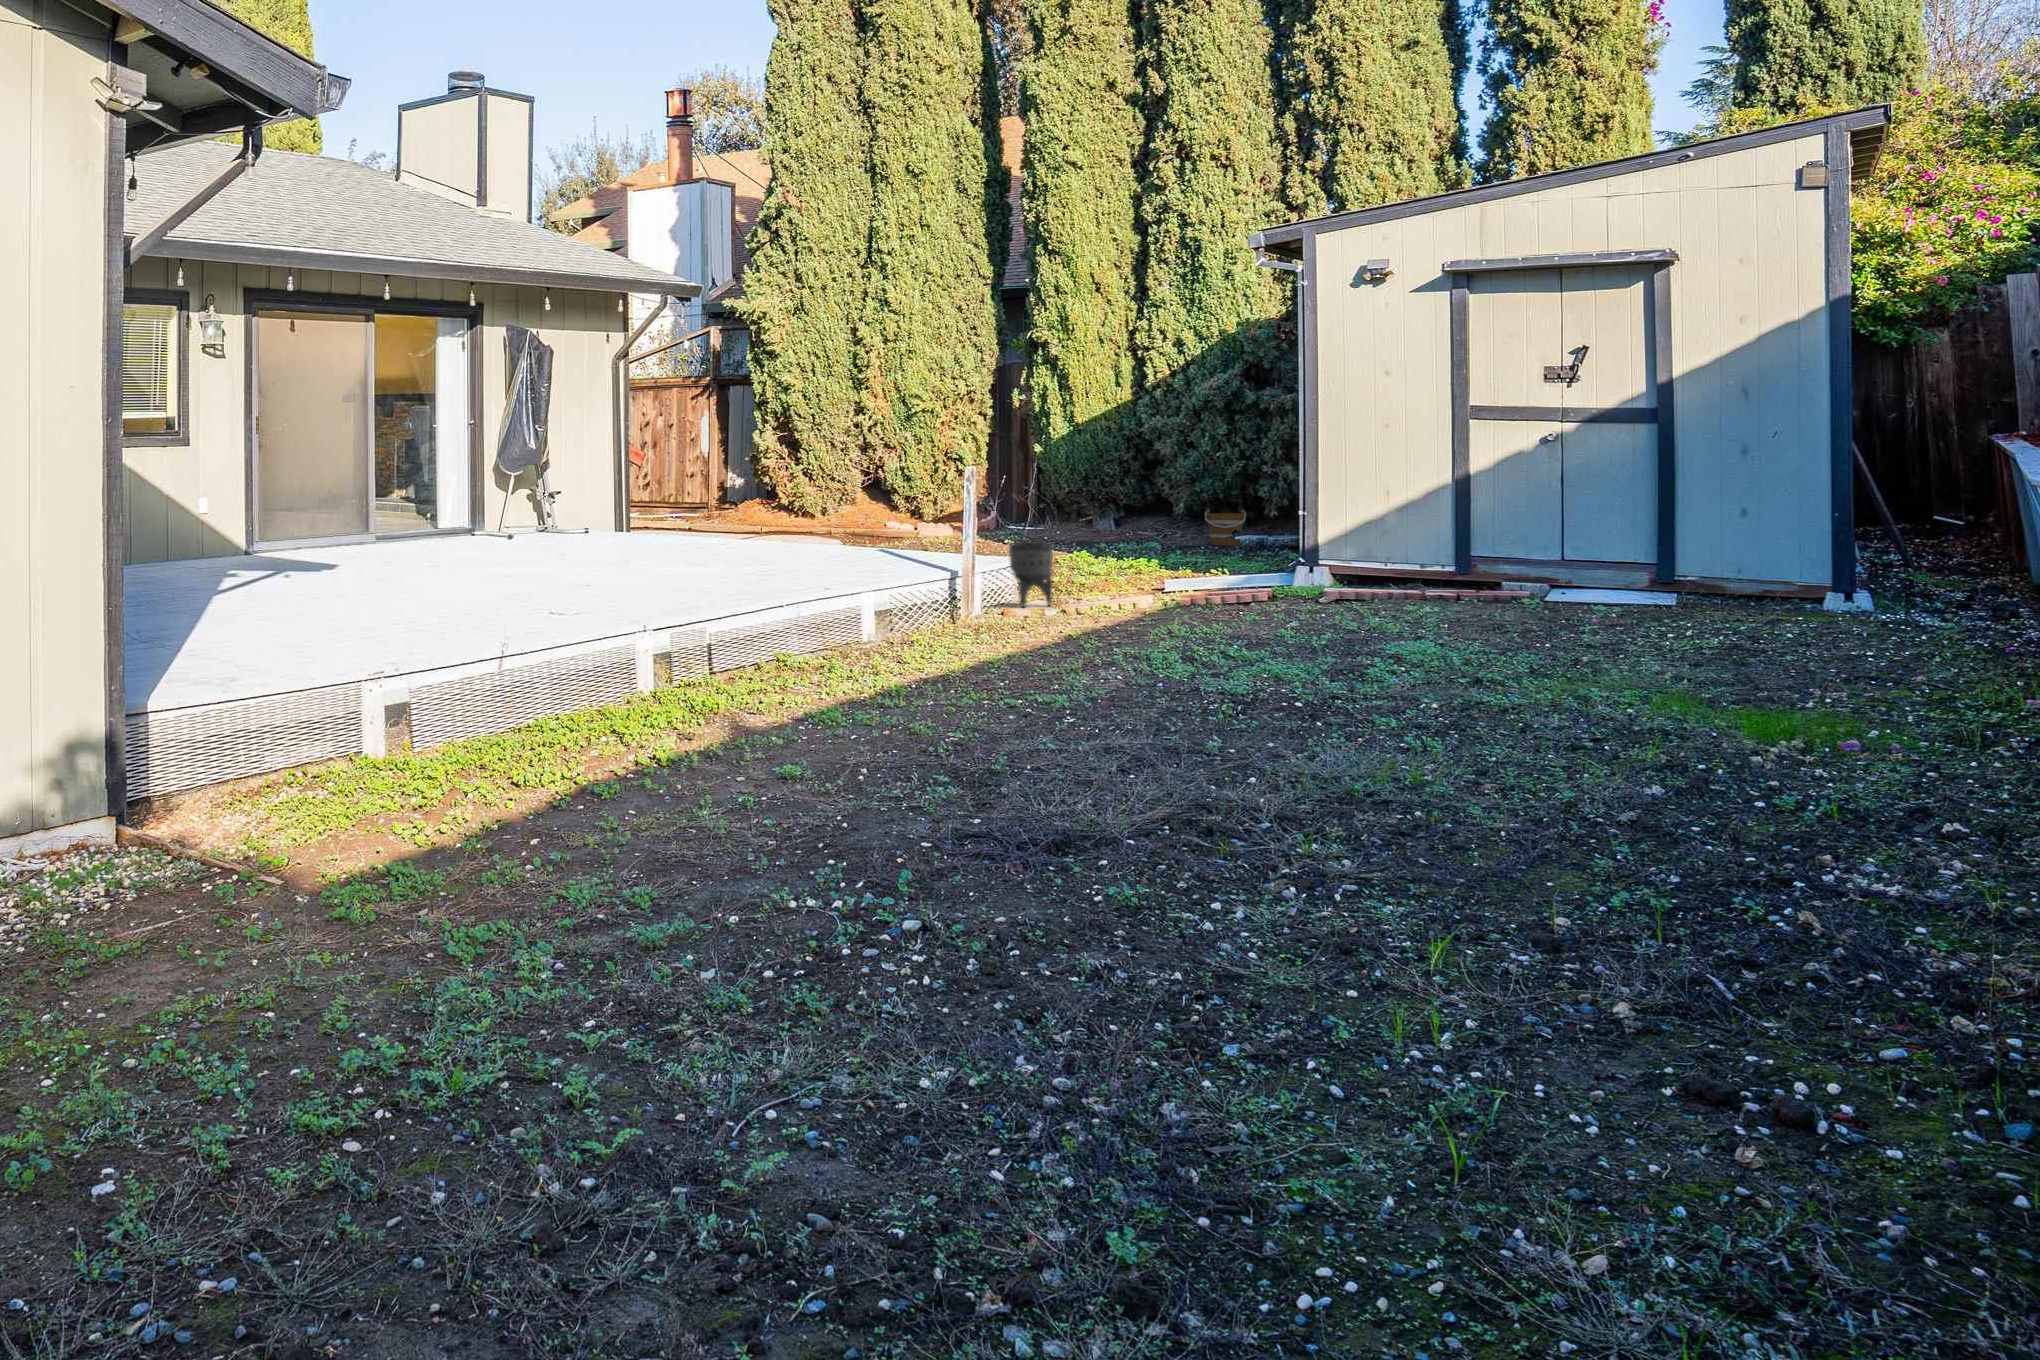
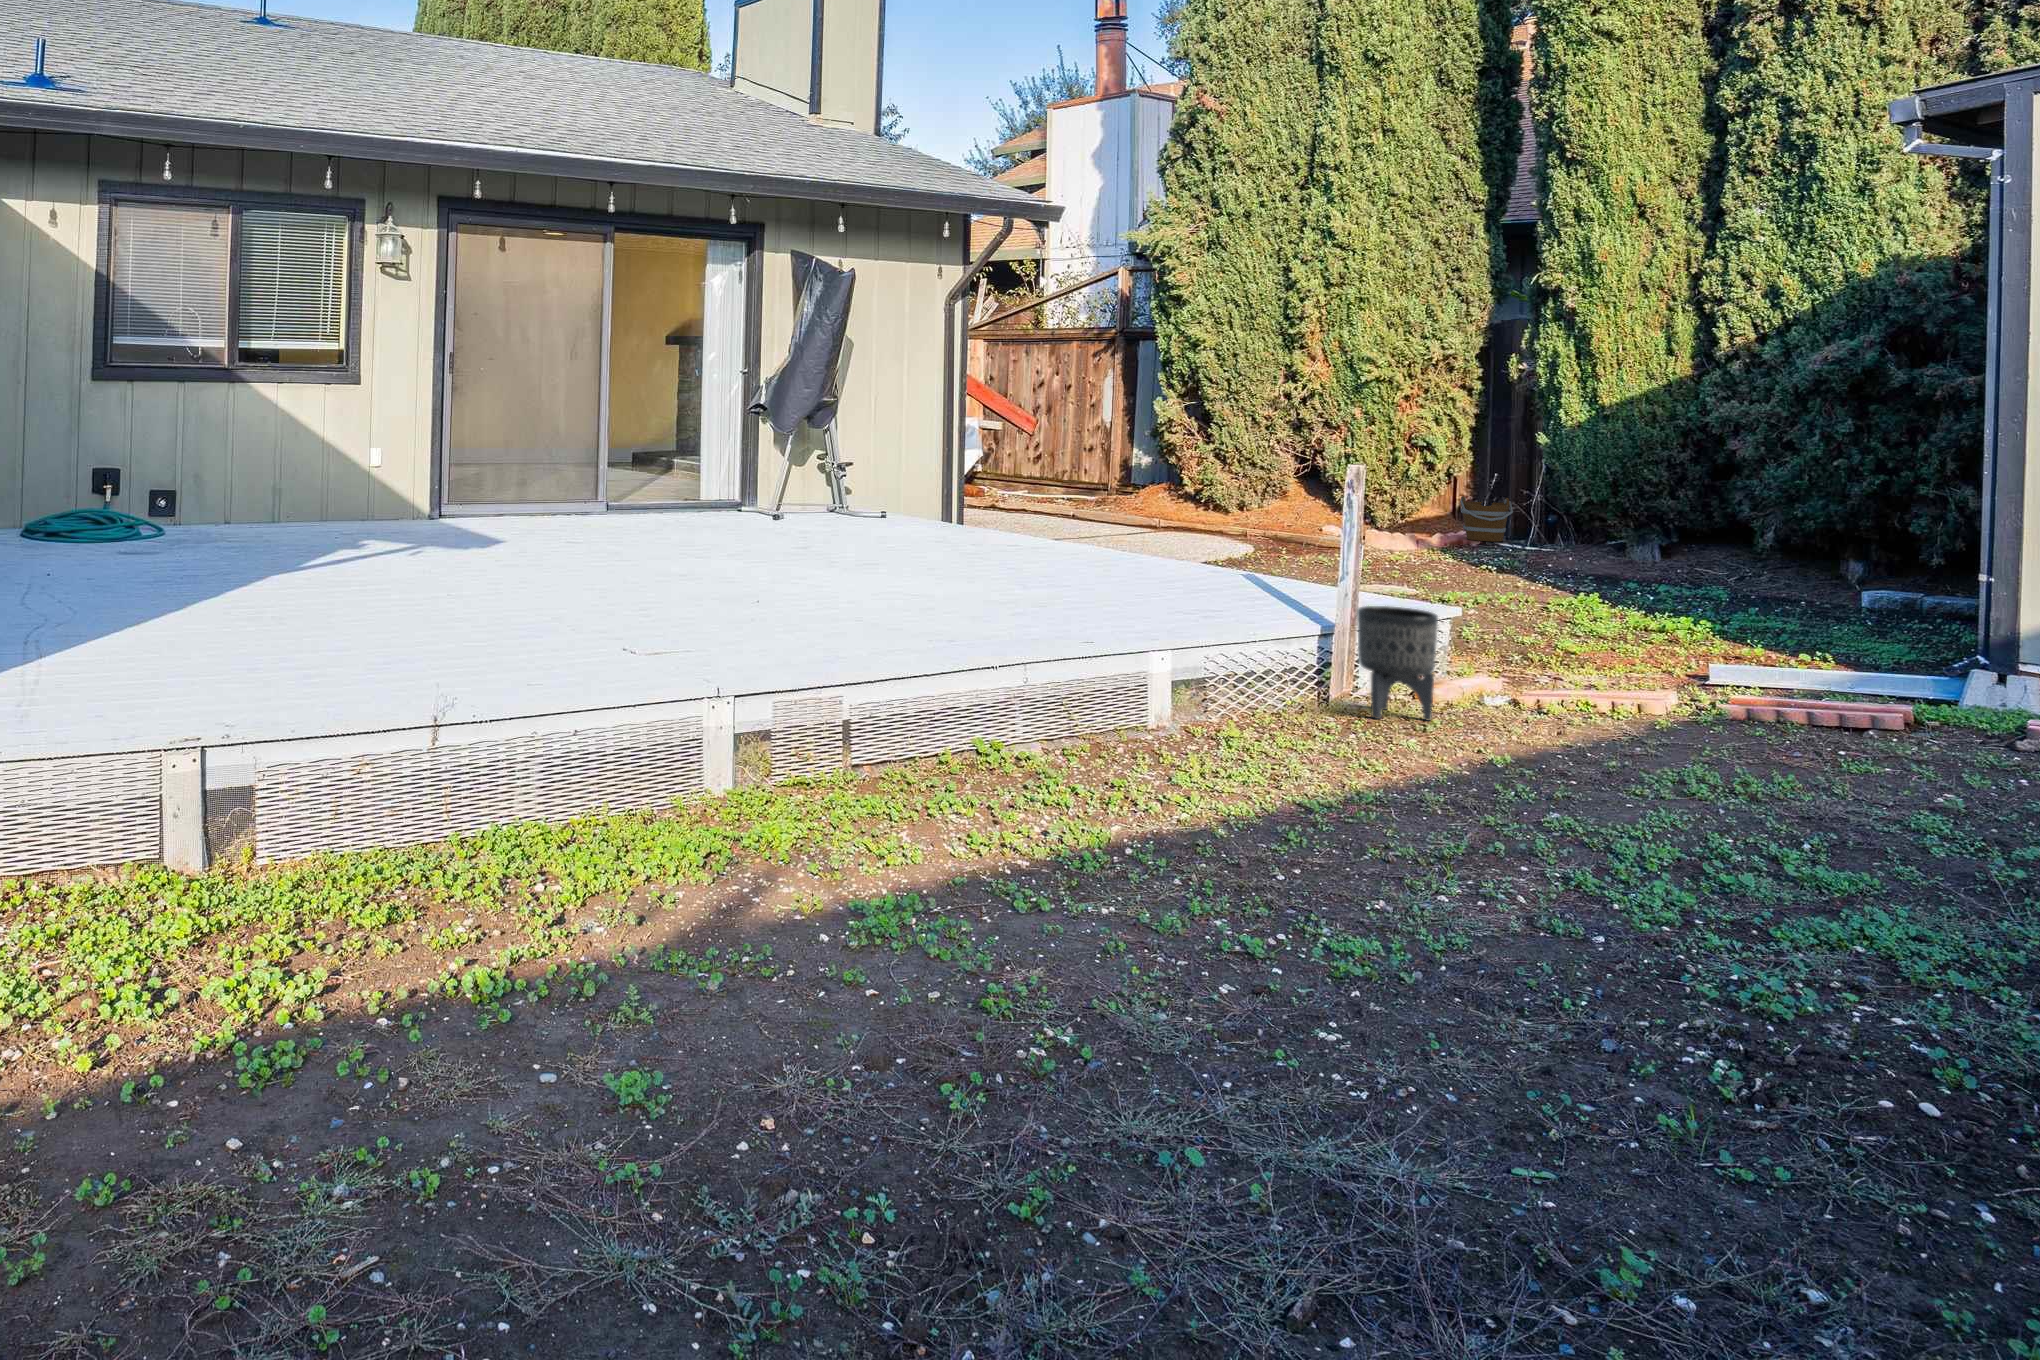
bucket: present [1205,508,1246,546] -> present [1460,496,1513,542]

